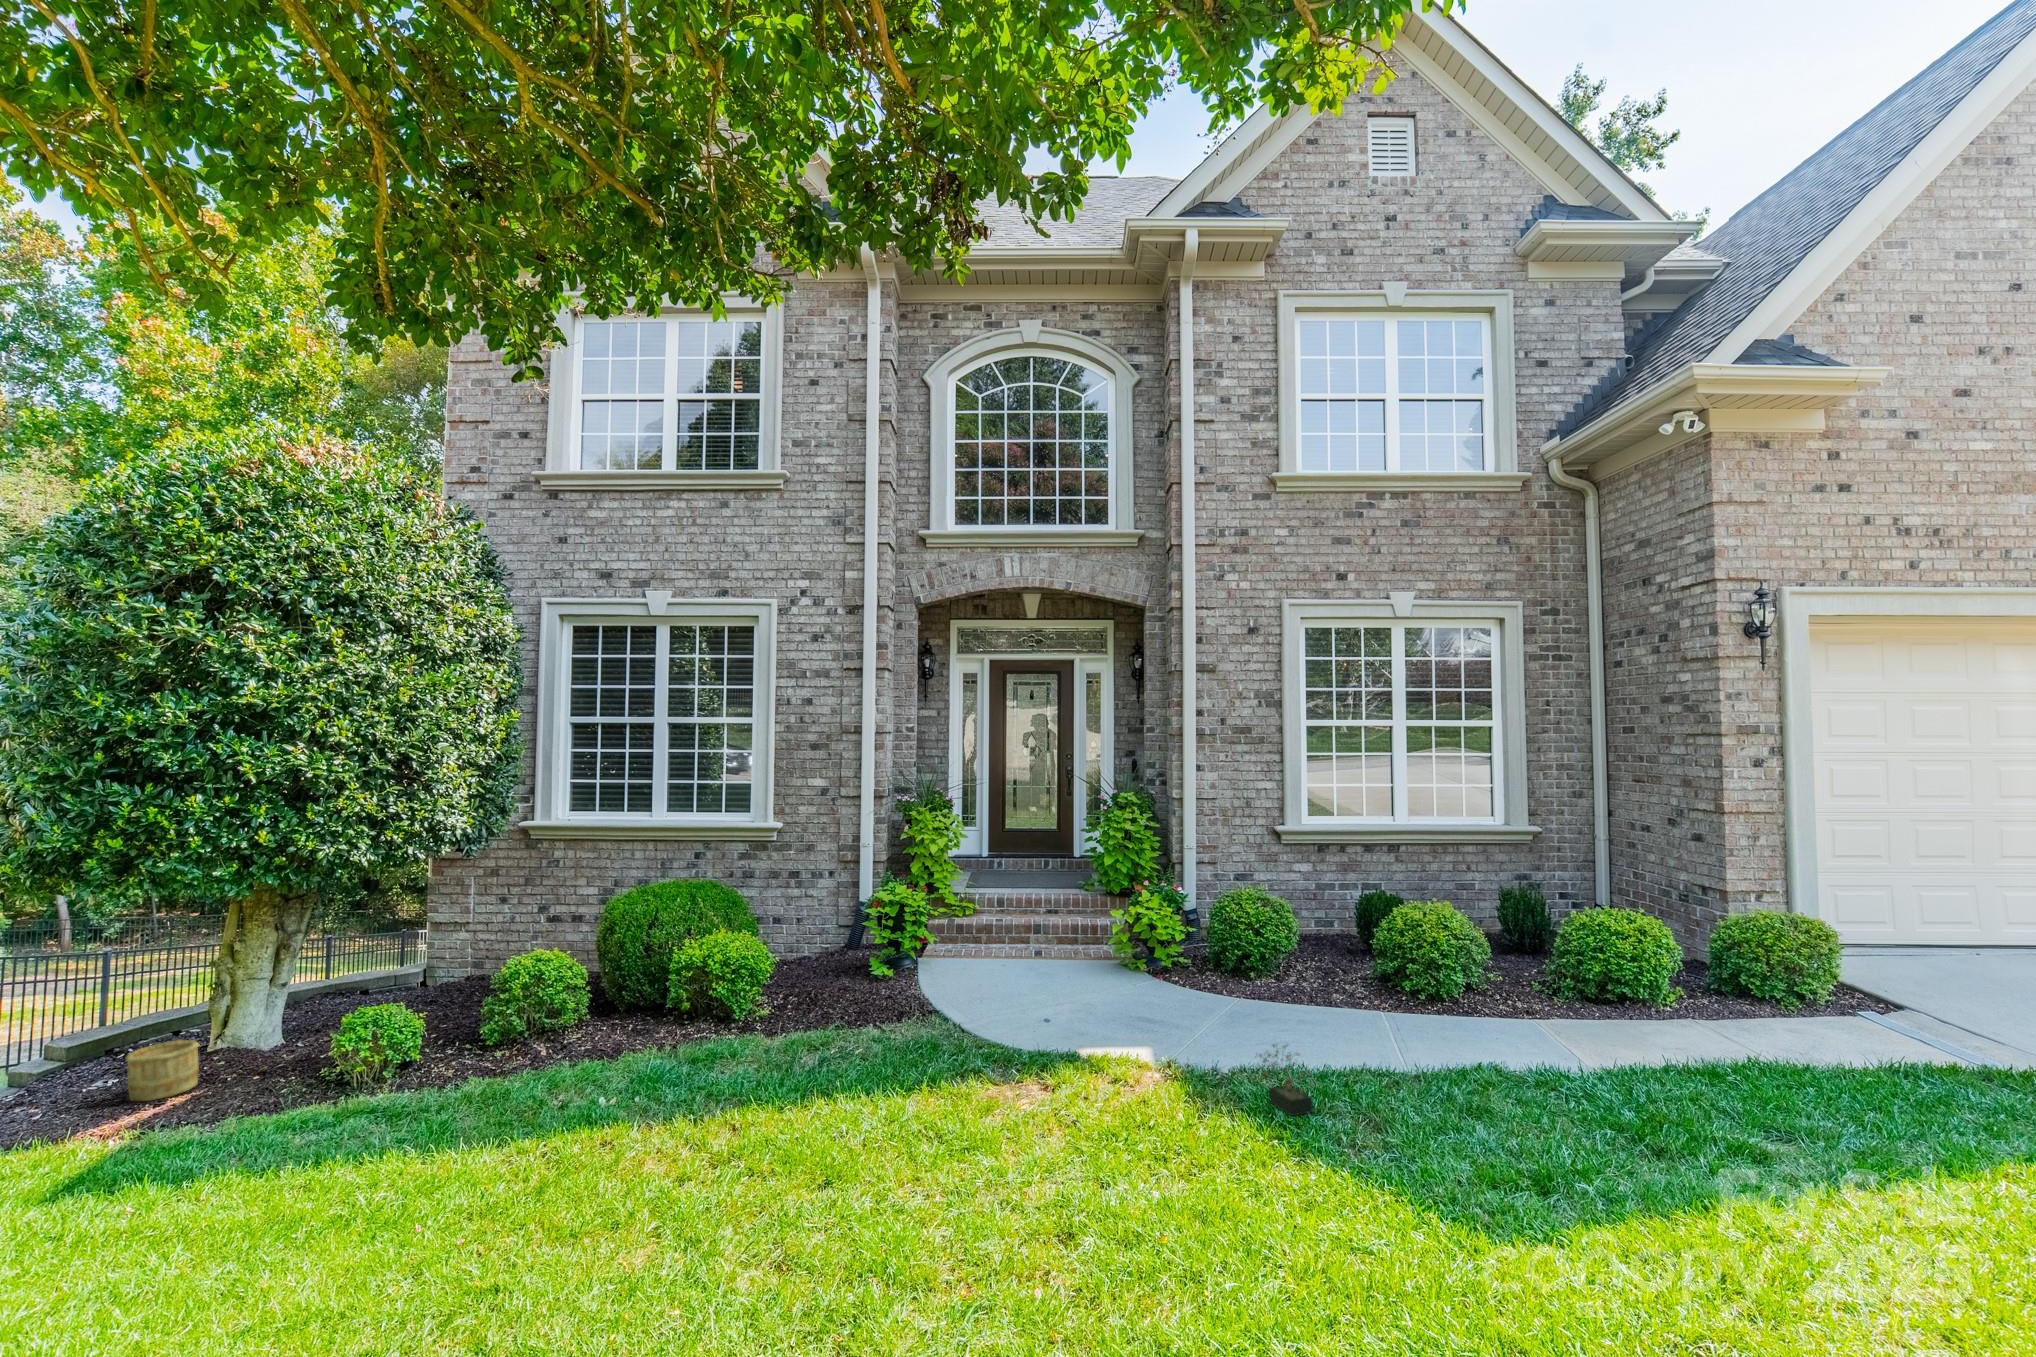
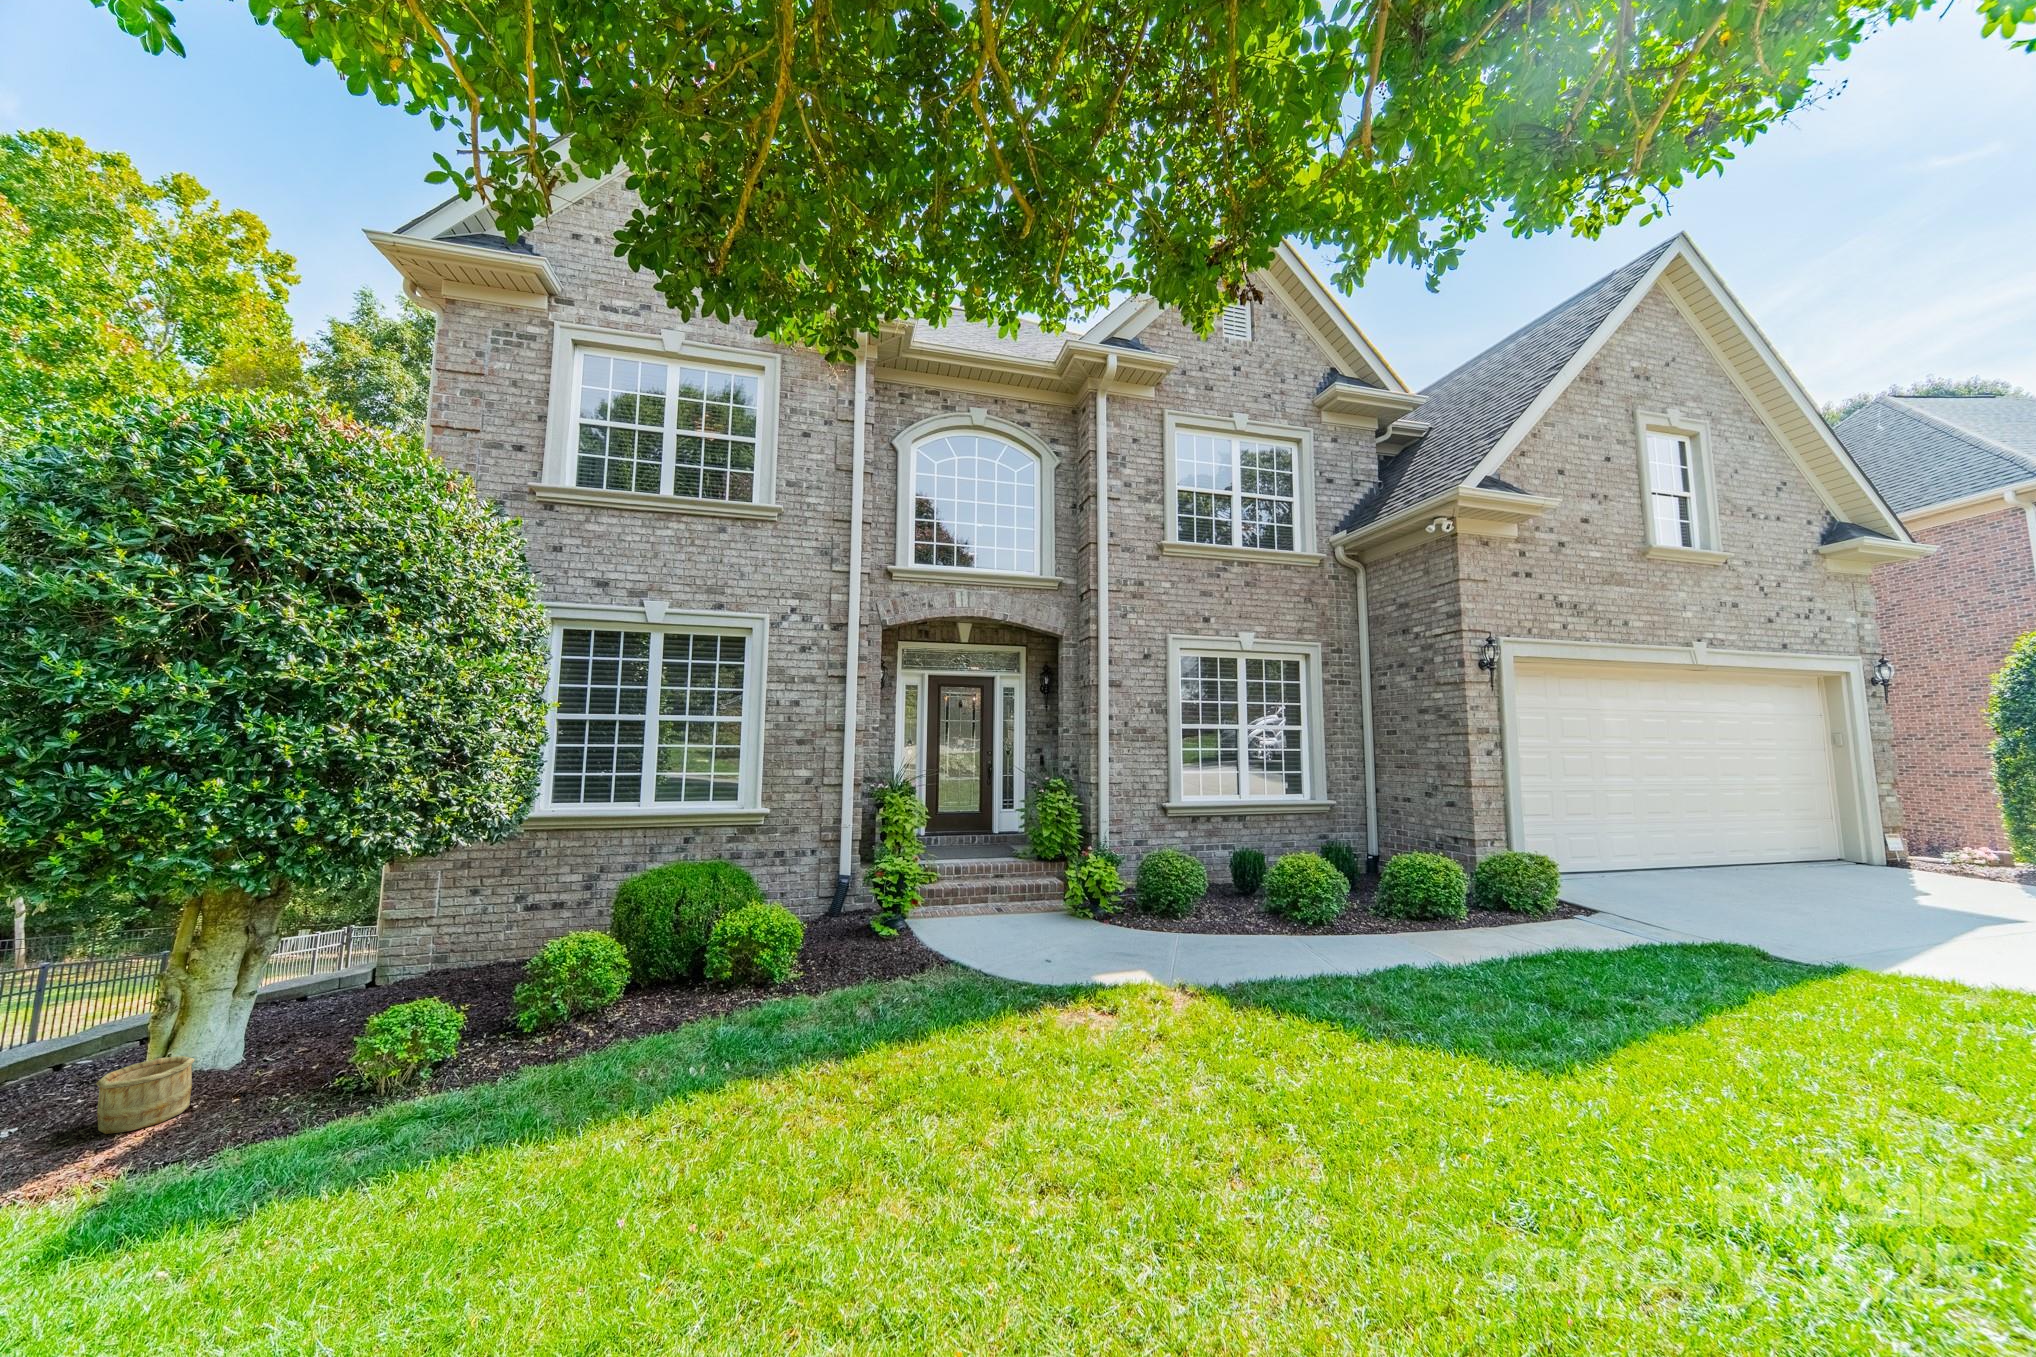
decorative plant: present [1257,1045,1318,1116] -> none [1275,957,1330,1012]

